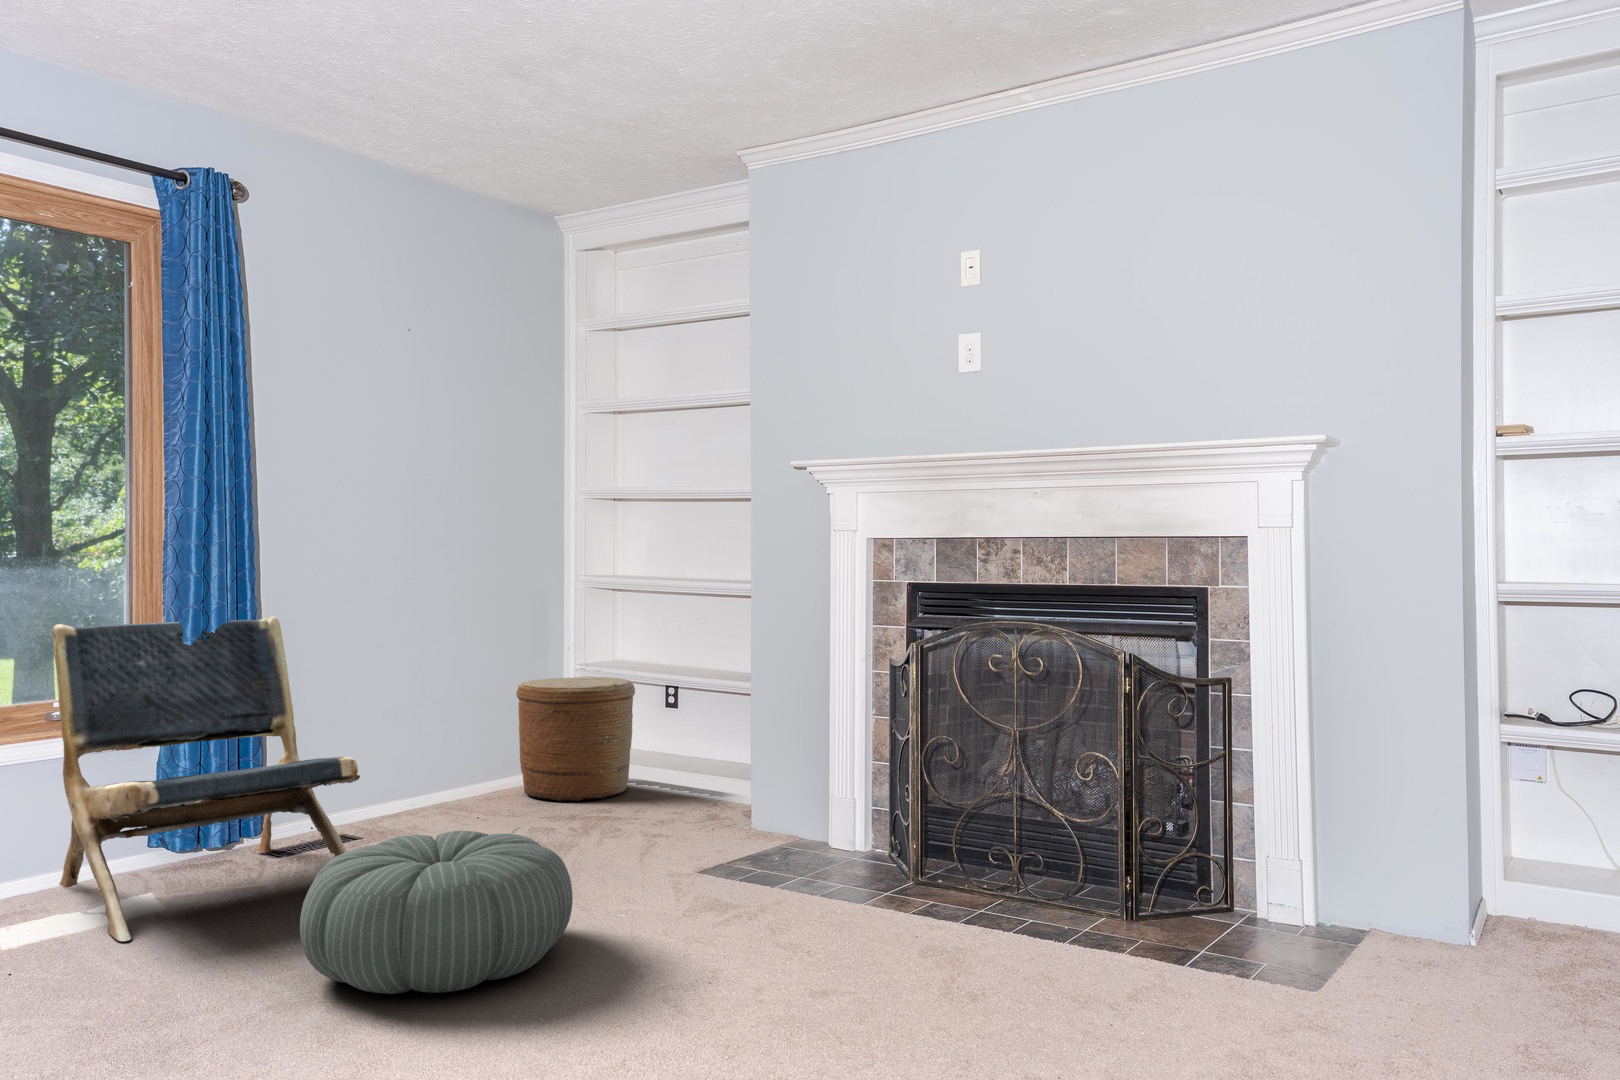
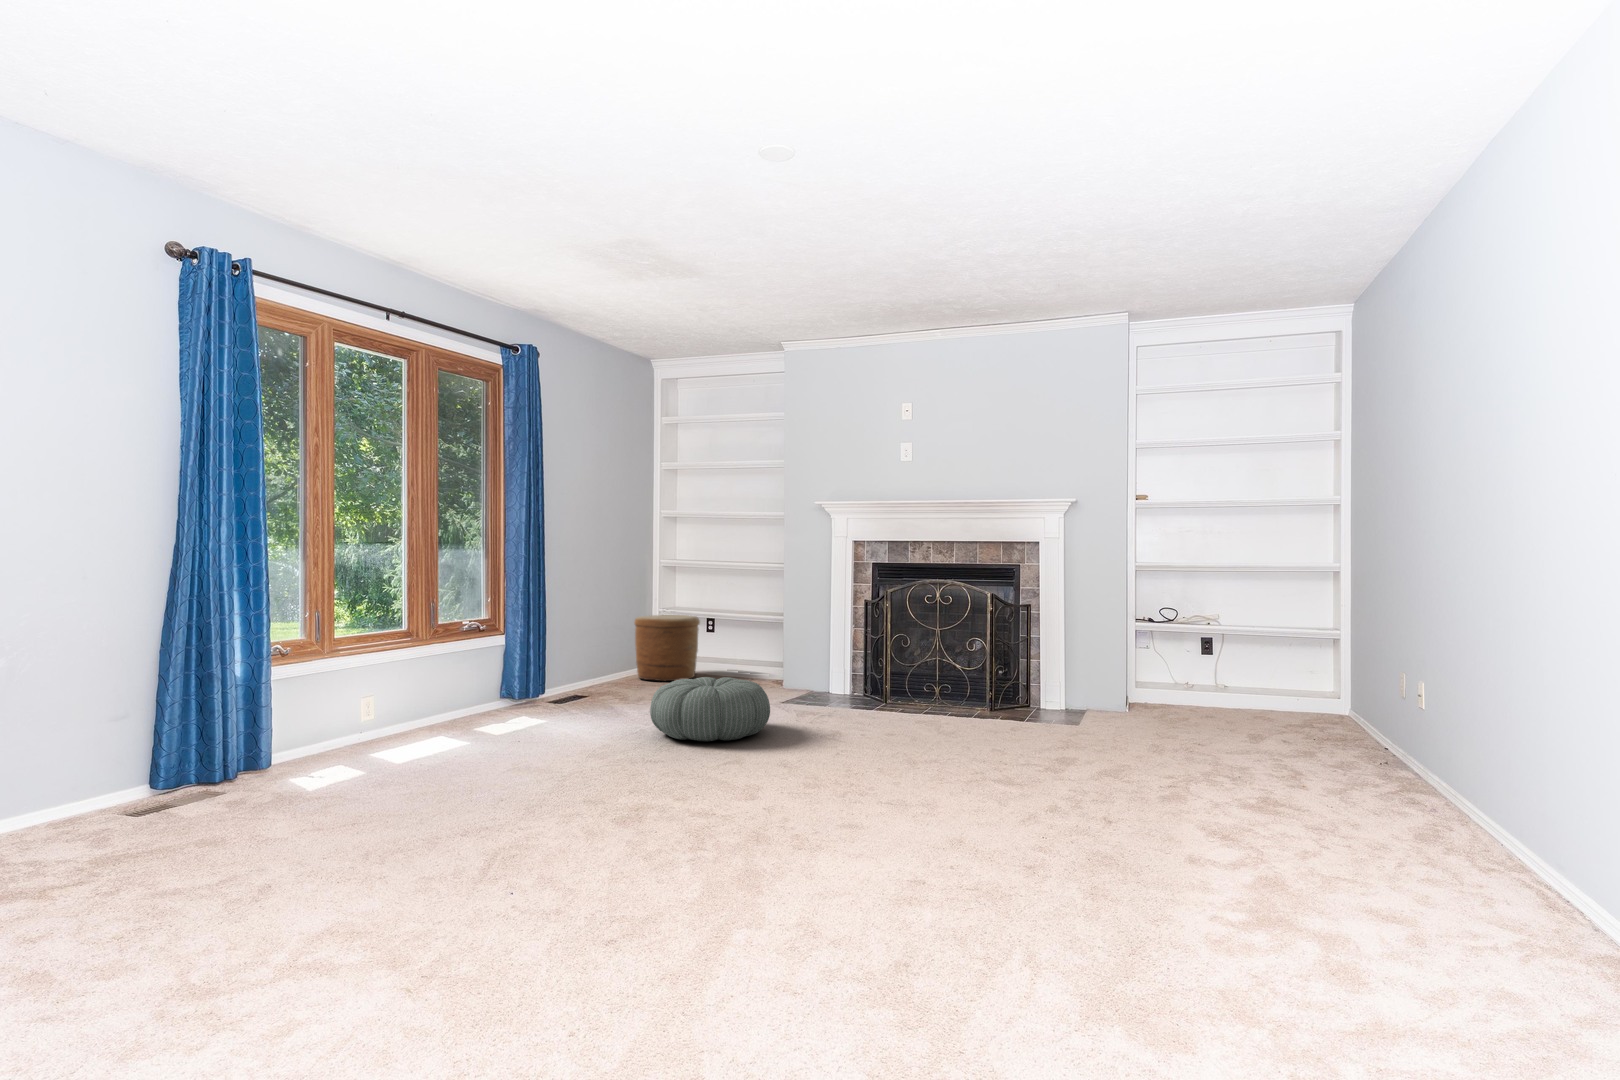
lounge chair: present [52,616,360,941] -> none [454,579,630,734]

